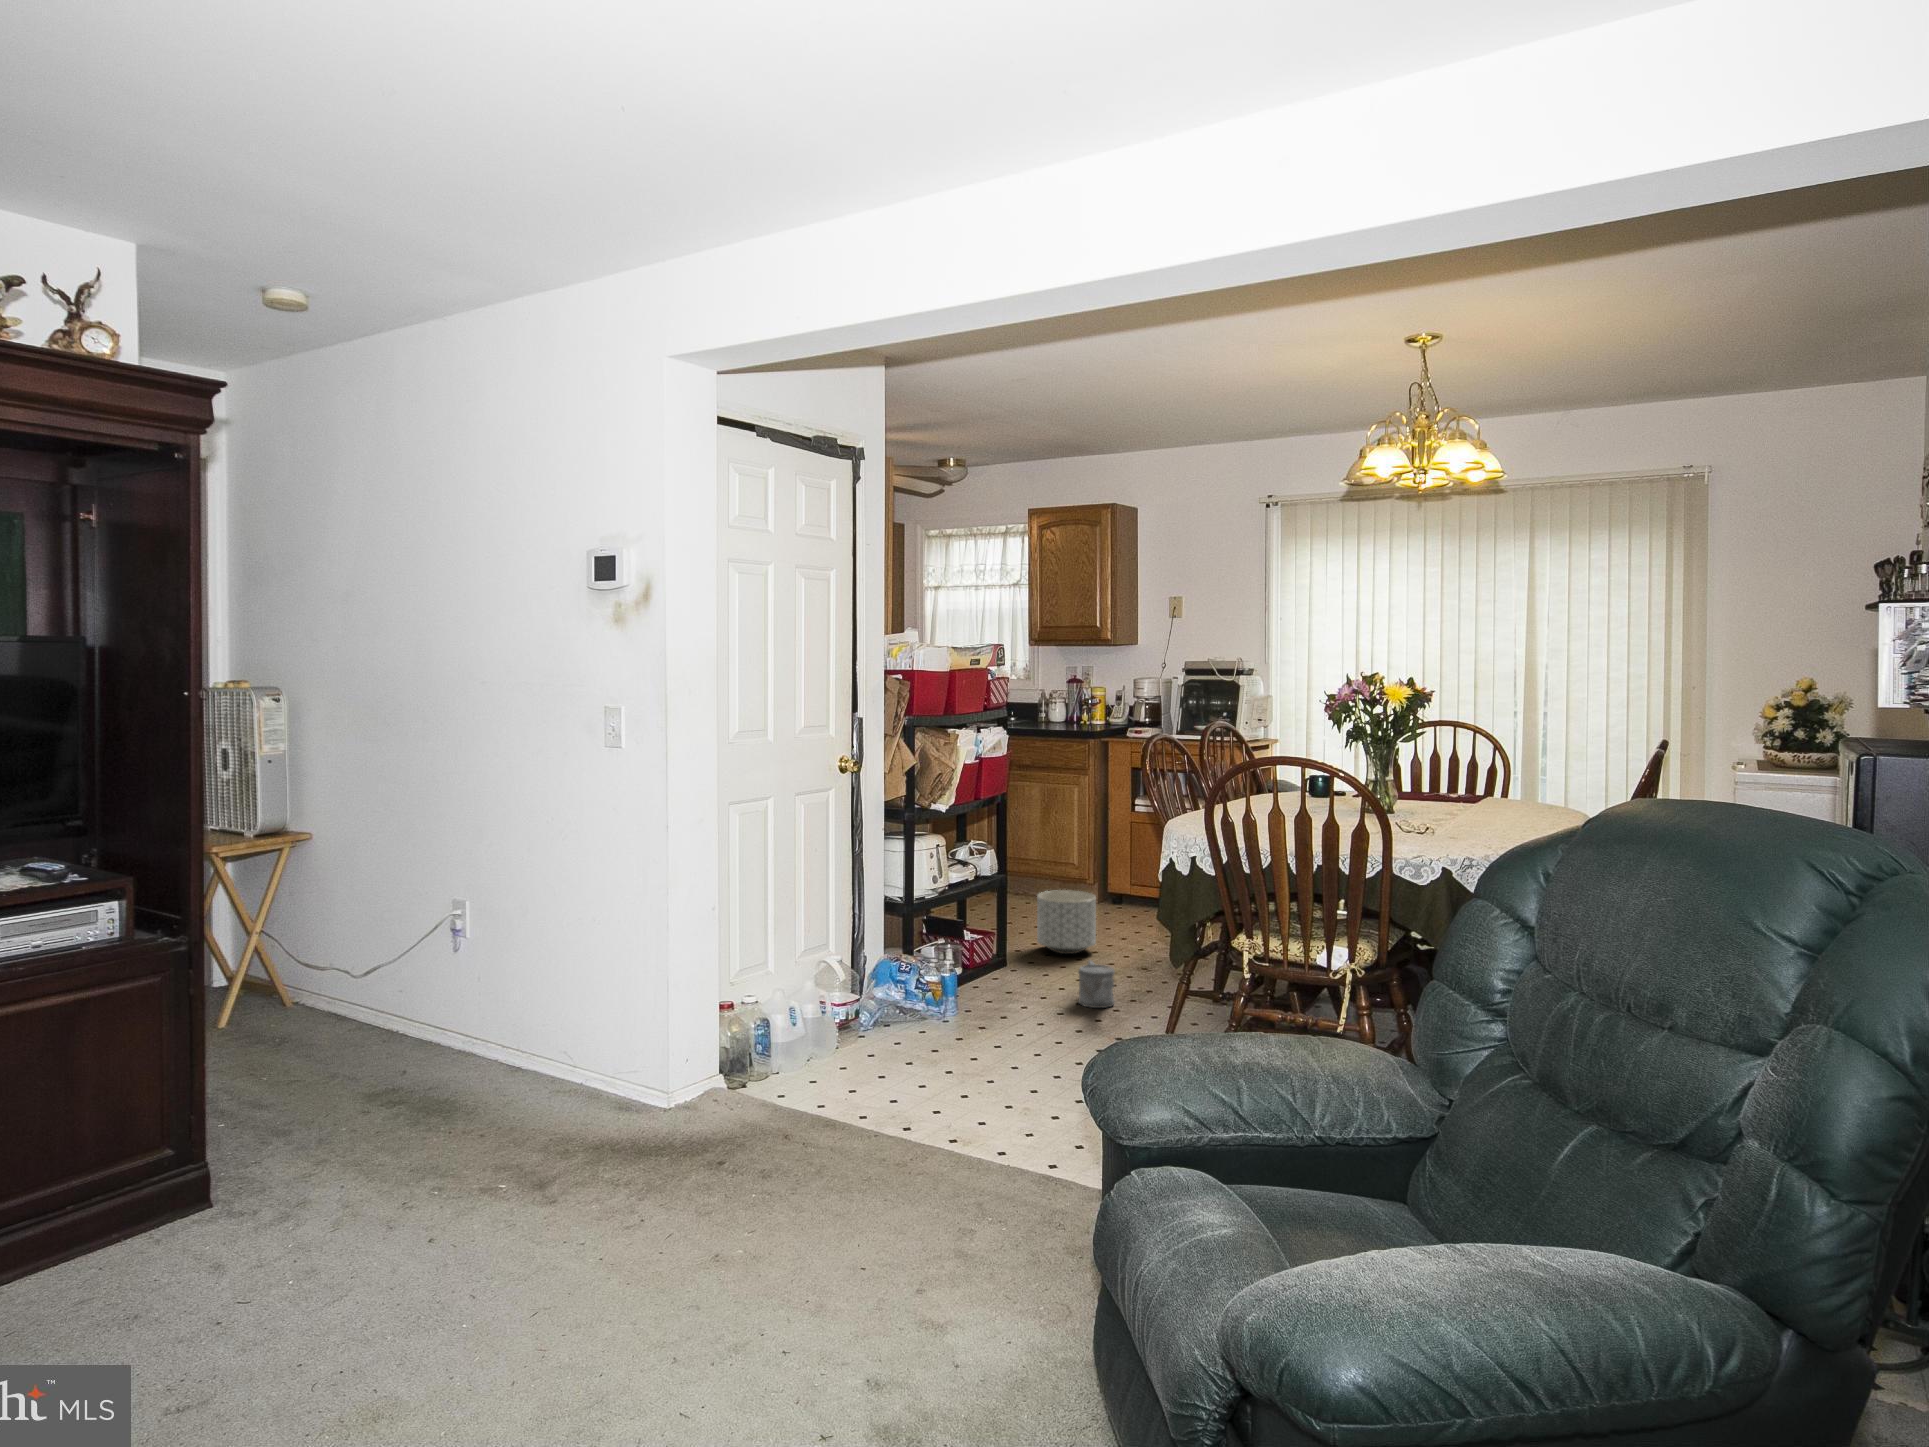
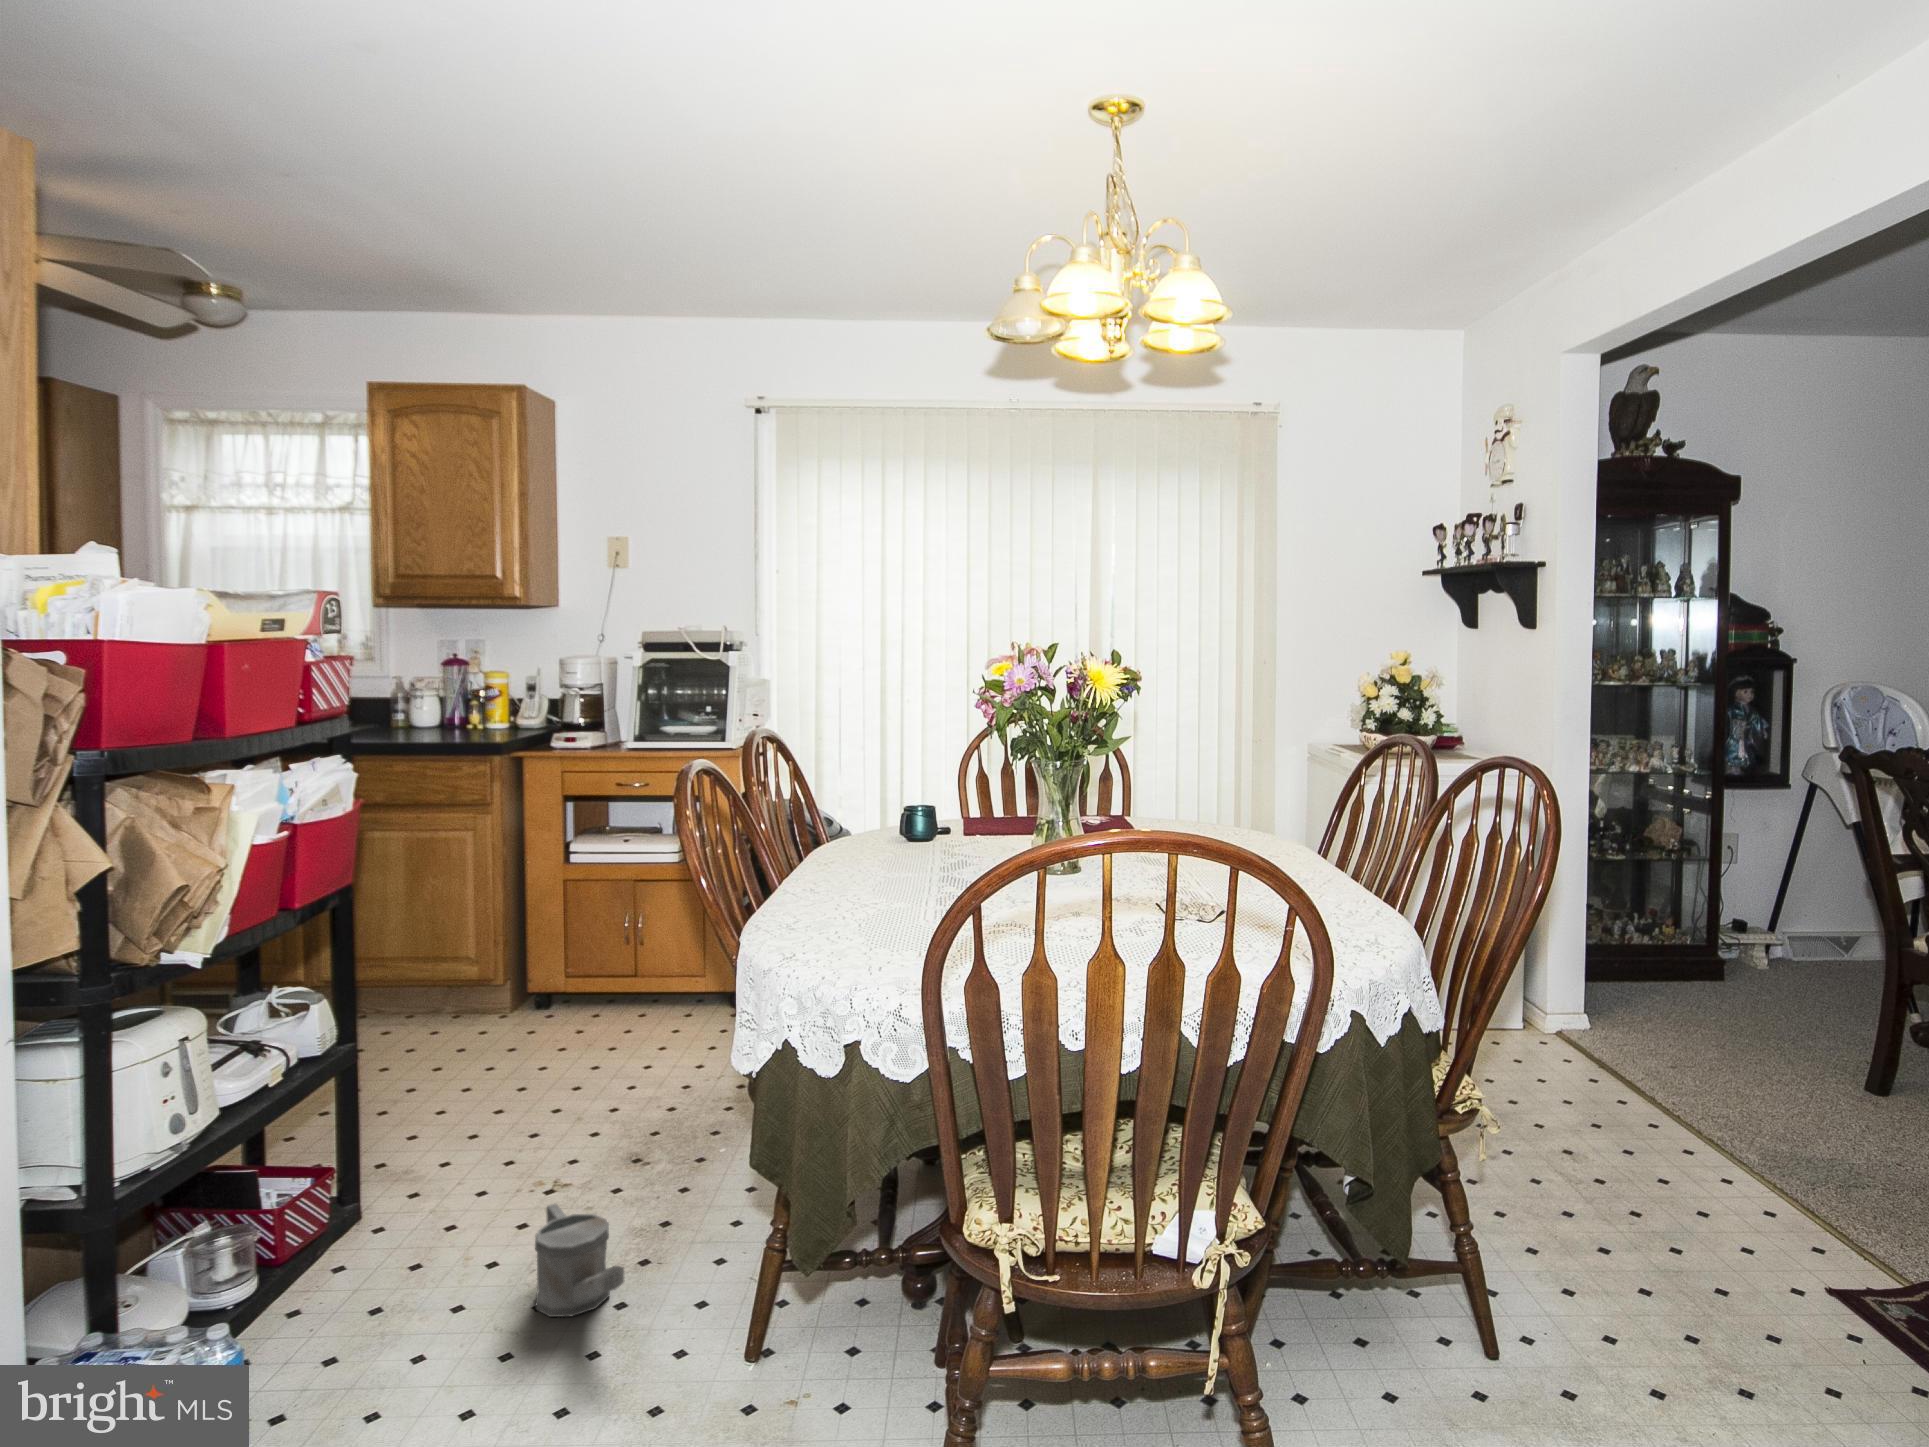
planter: present [1037,890,1096,954] -> none [418,1032,535,1158]

